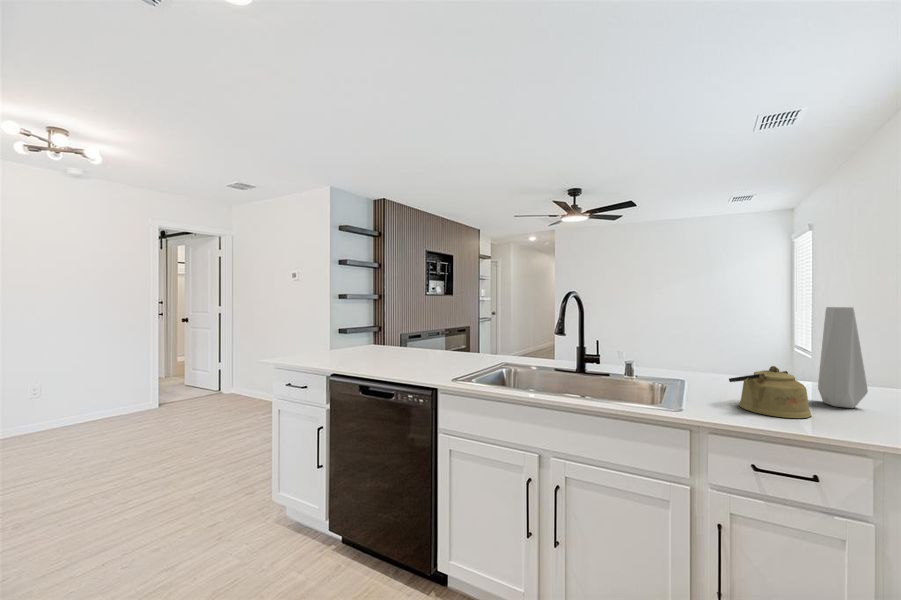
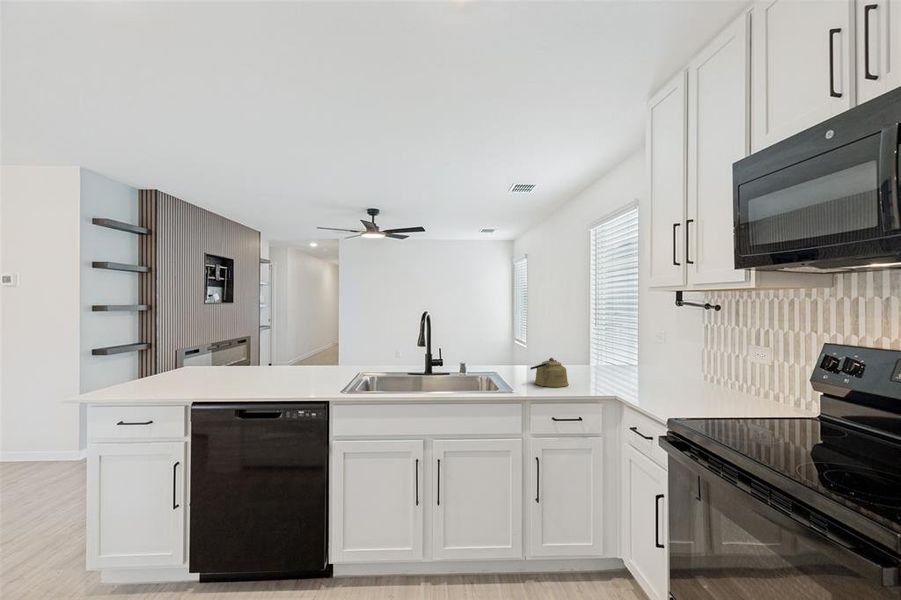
vase: present [818,307,868,408] -> none [565,321,586,378]

